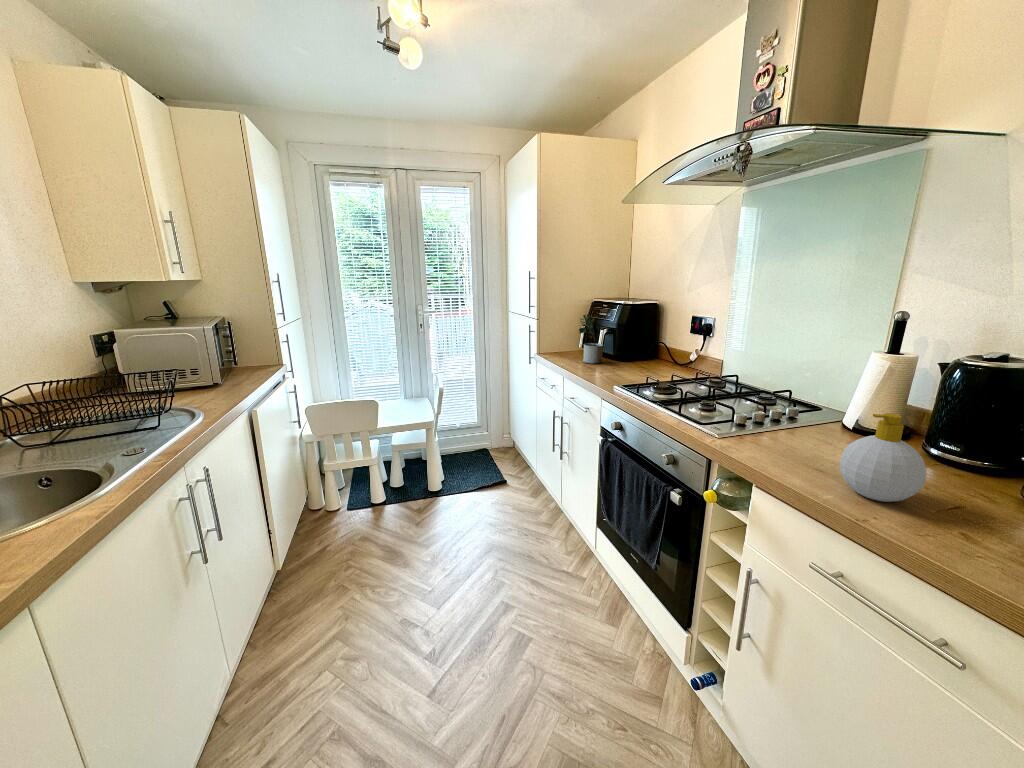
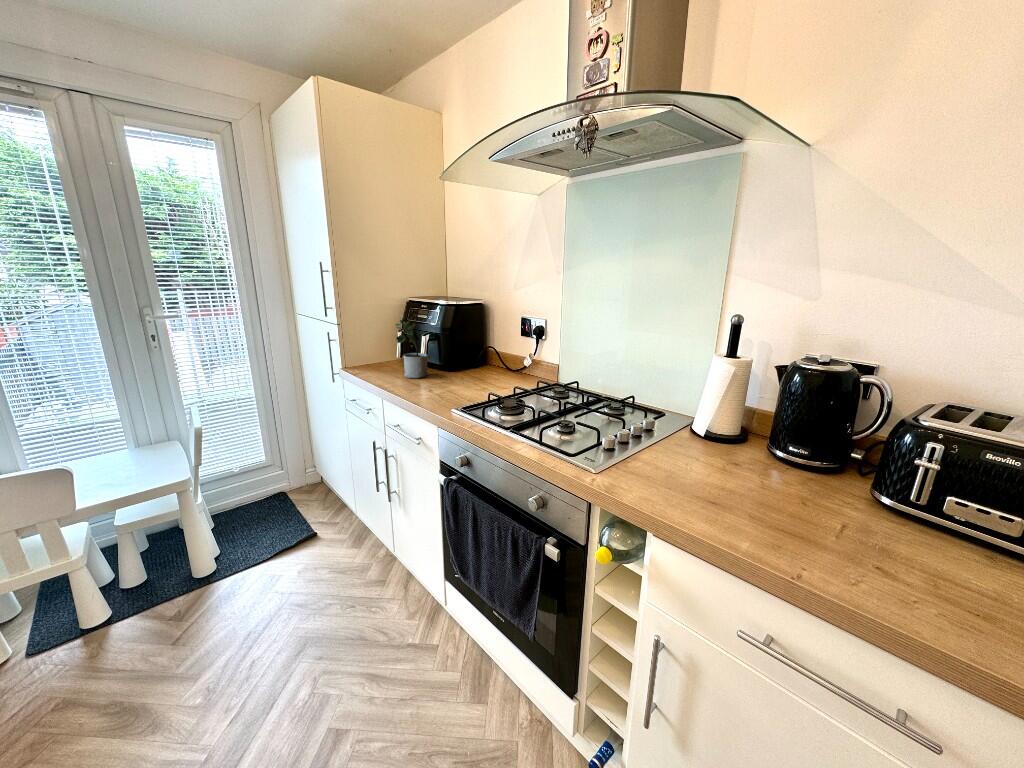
soap bottle: present [840,413,926,502] -> none [744,438,833,540]

